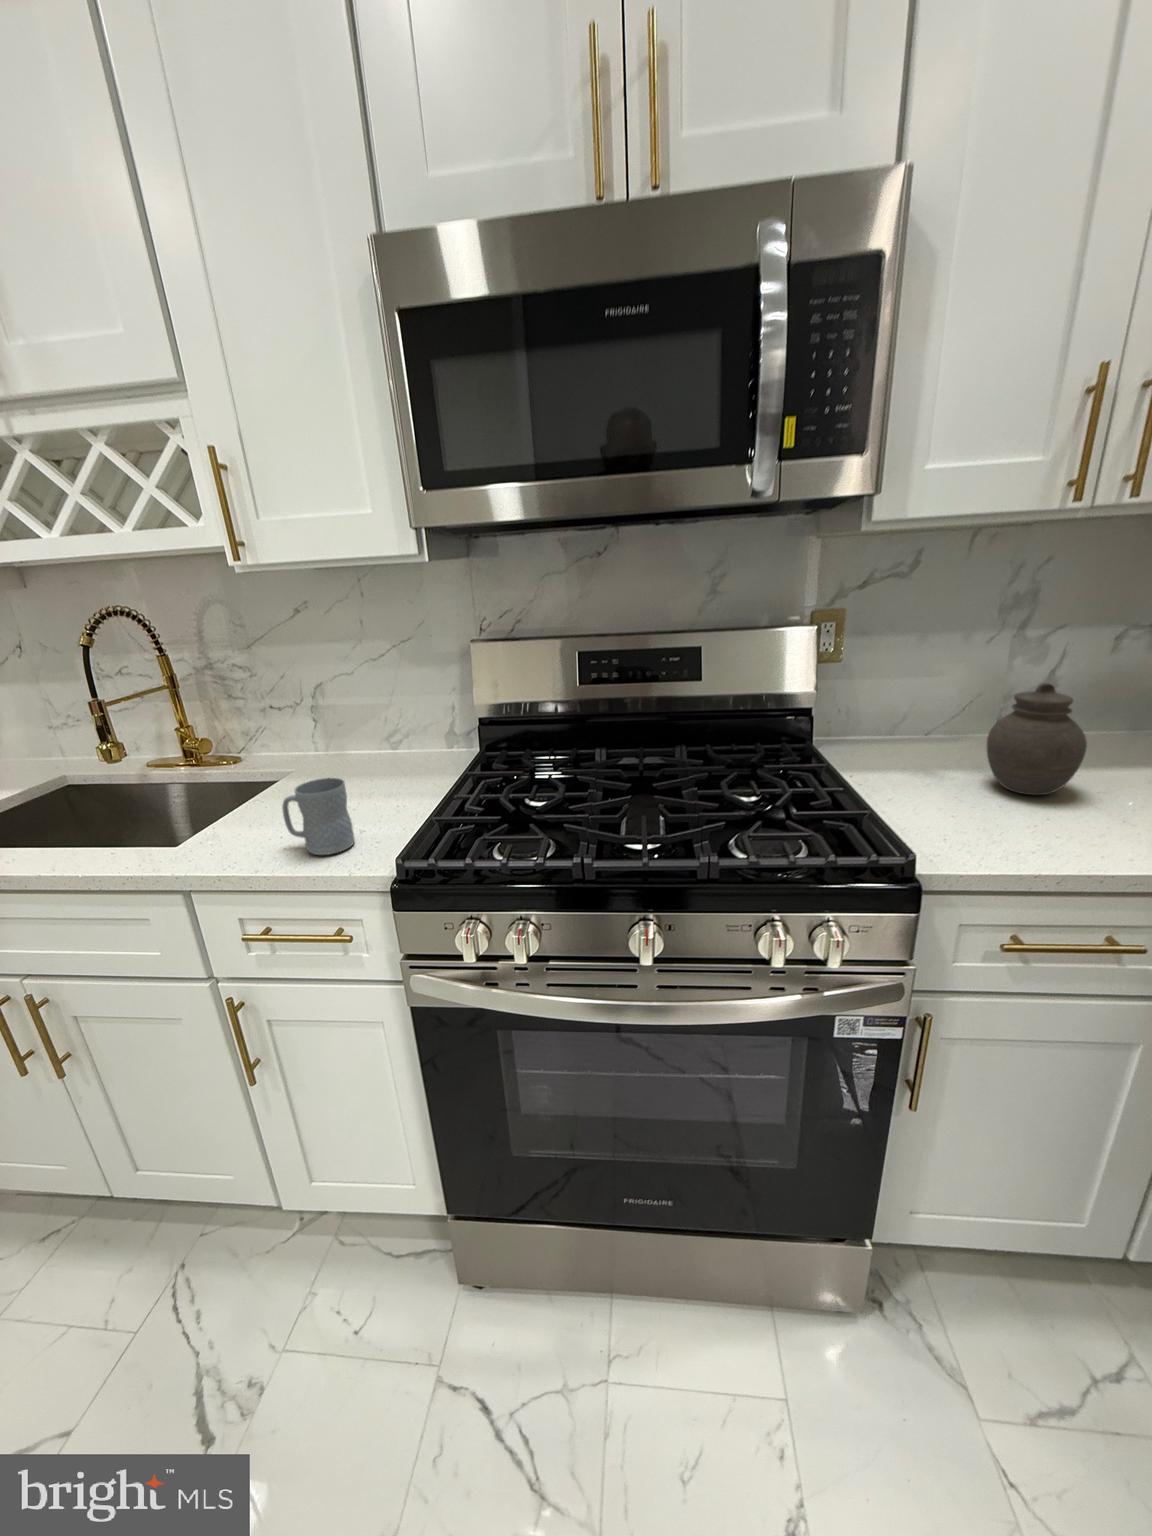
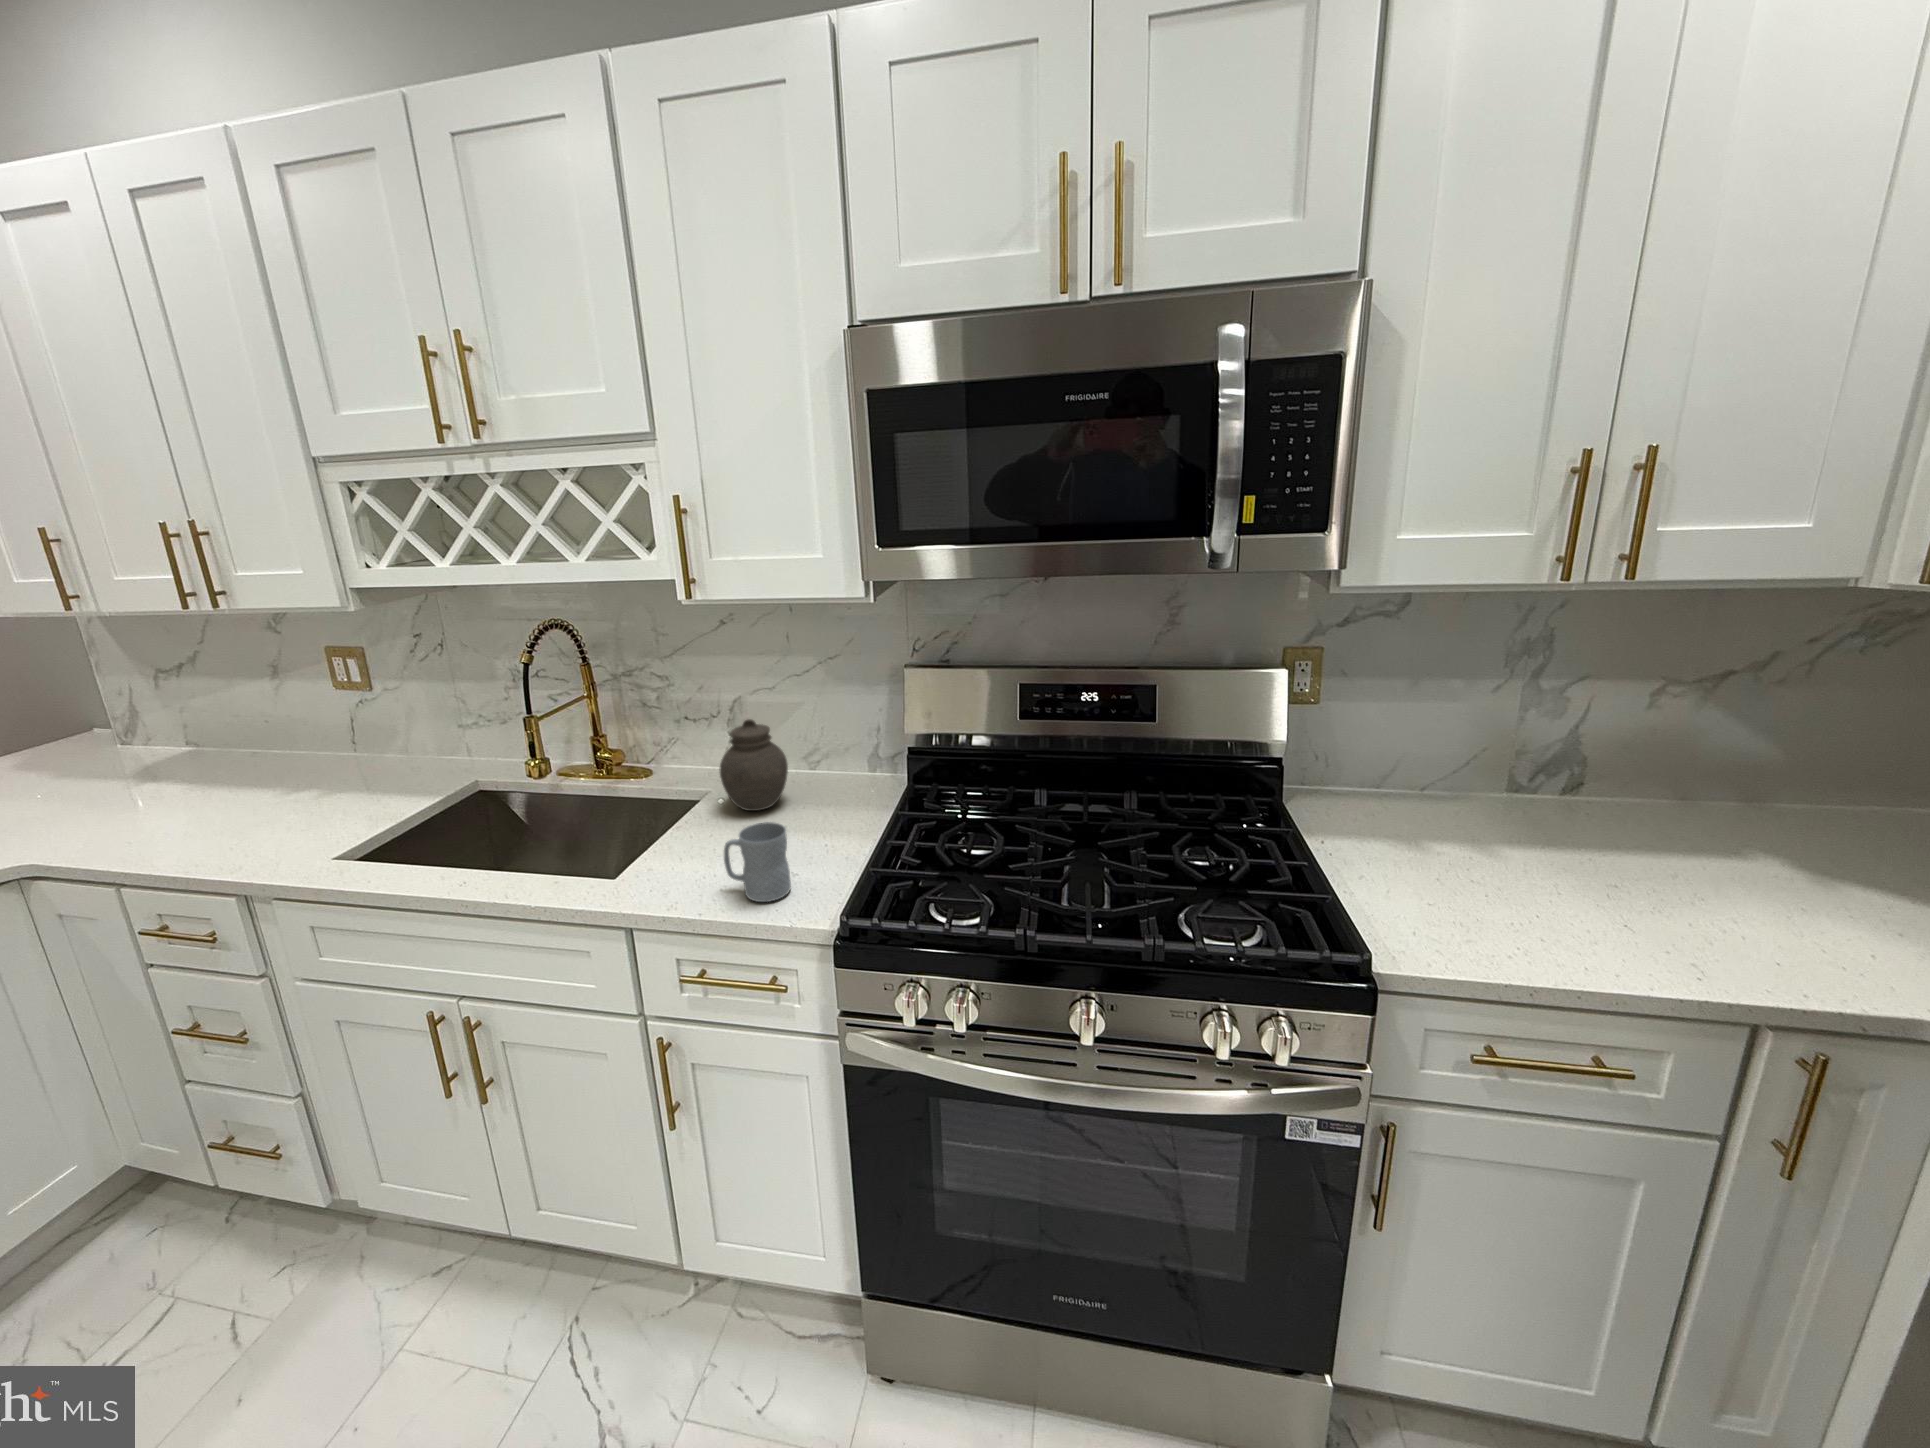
jar: present [986,683,1087,795] -> present [719,719,788,811]

